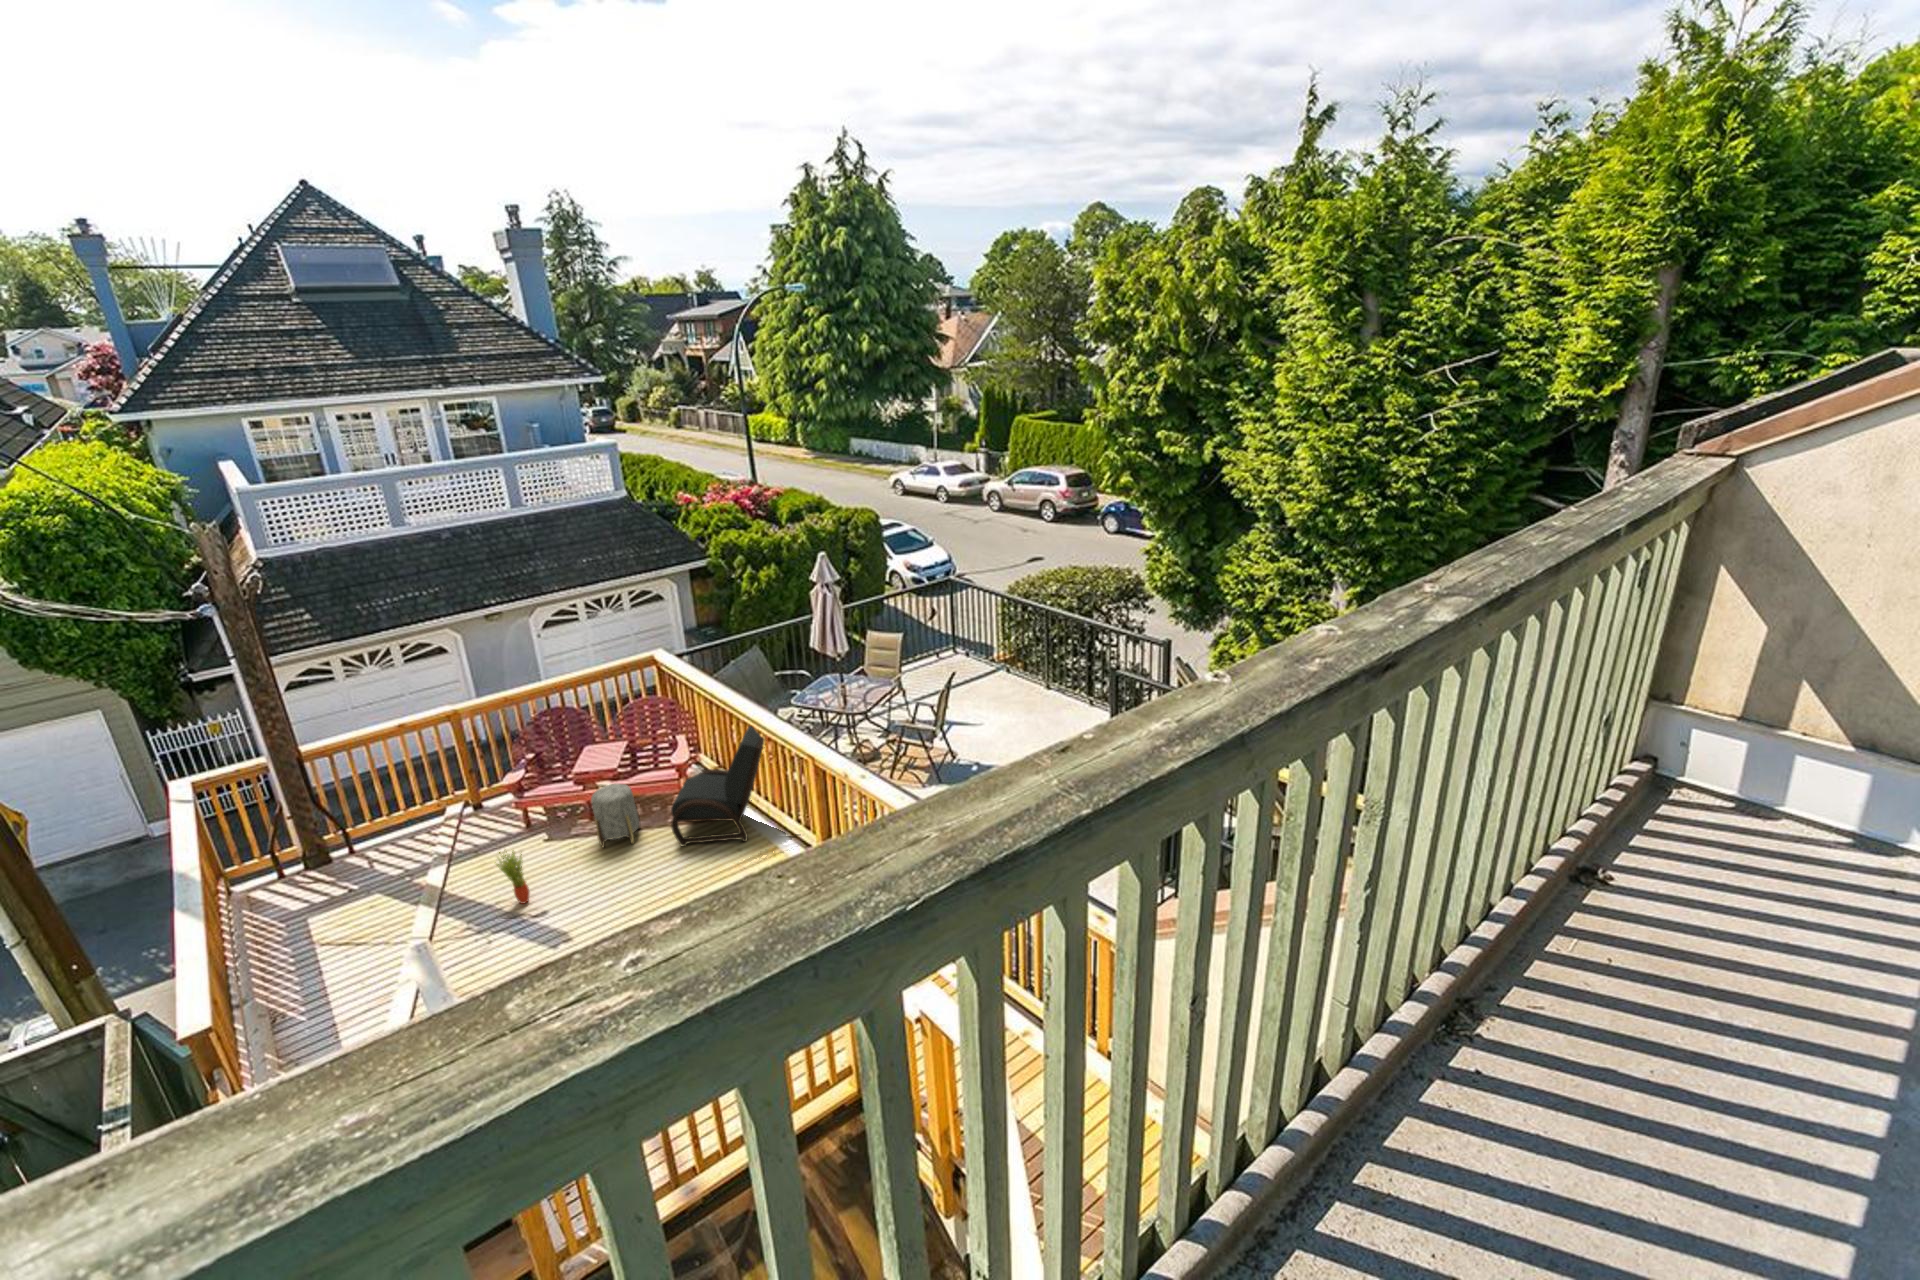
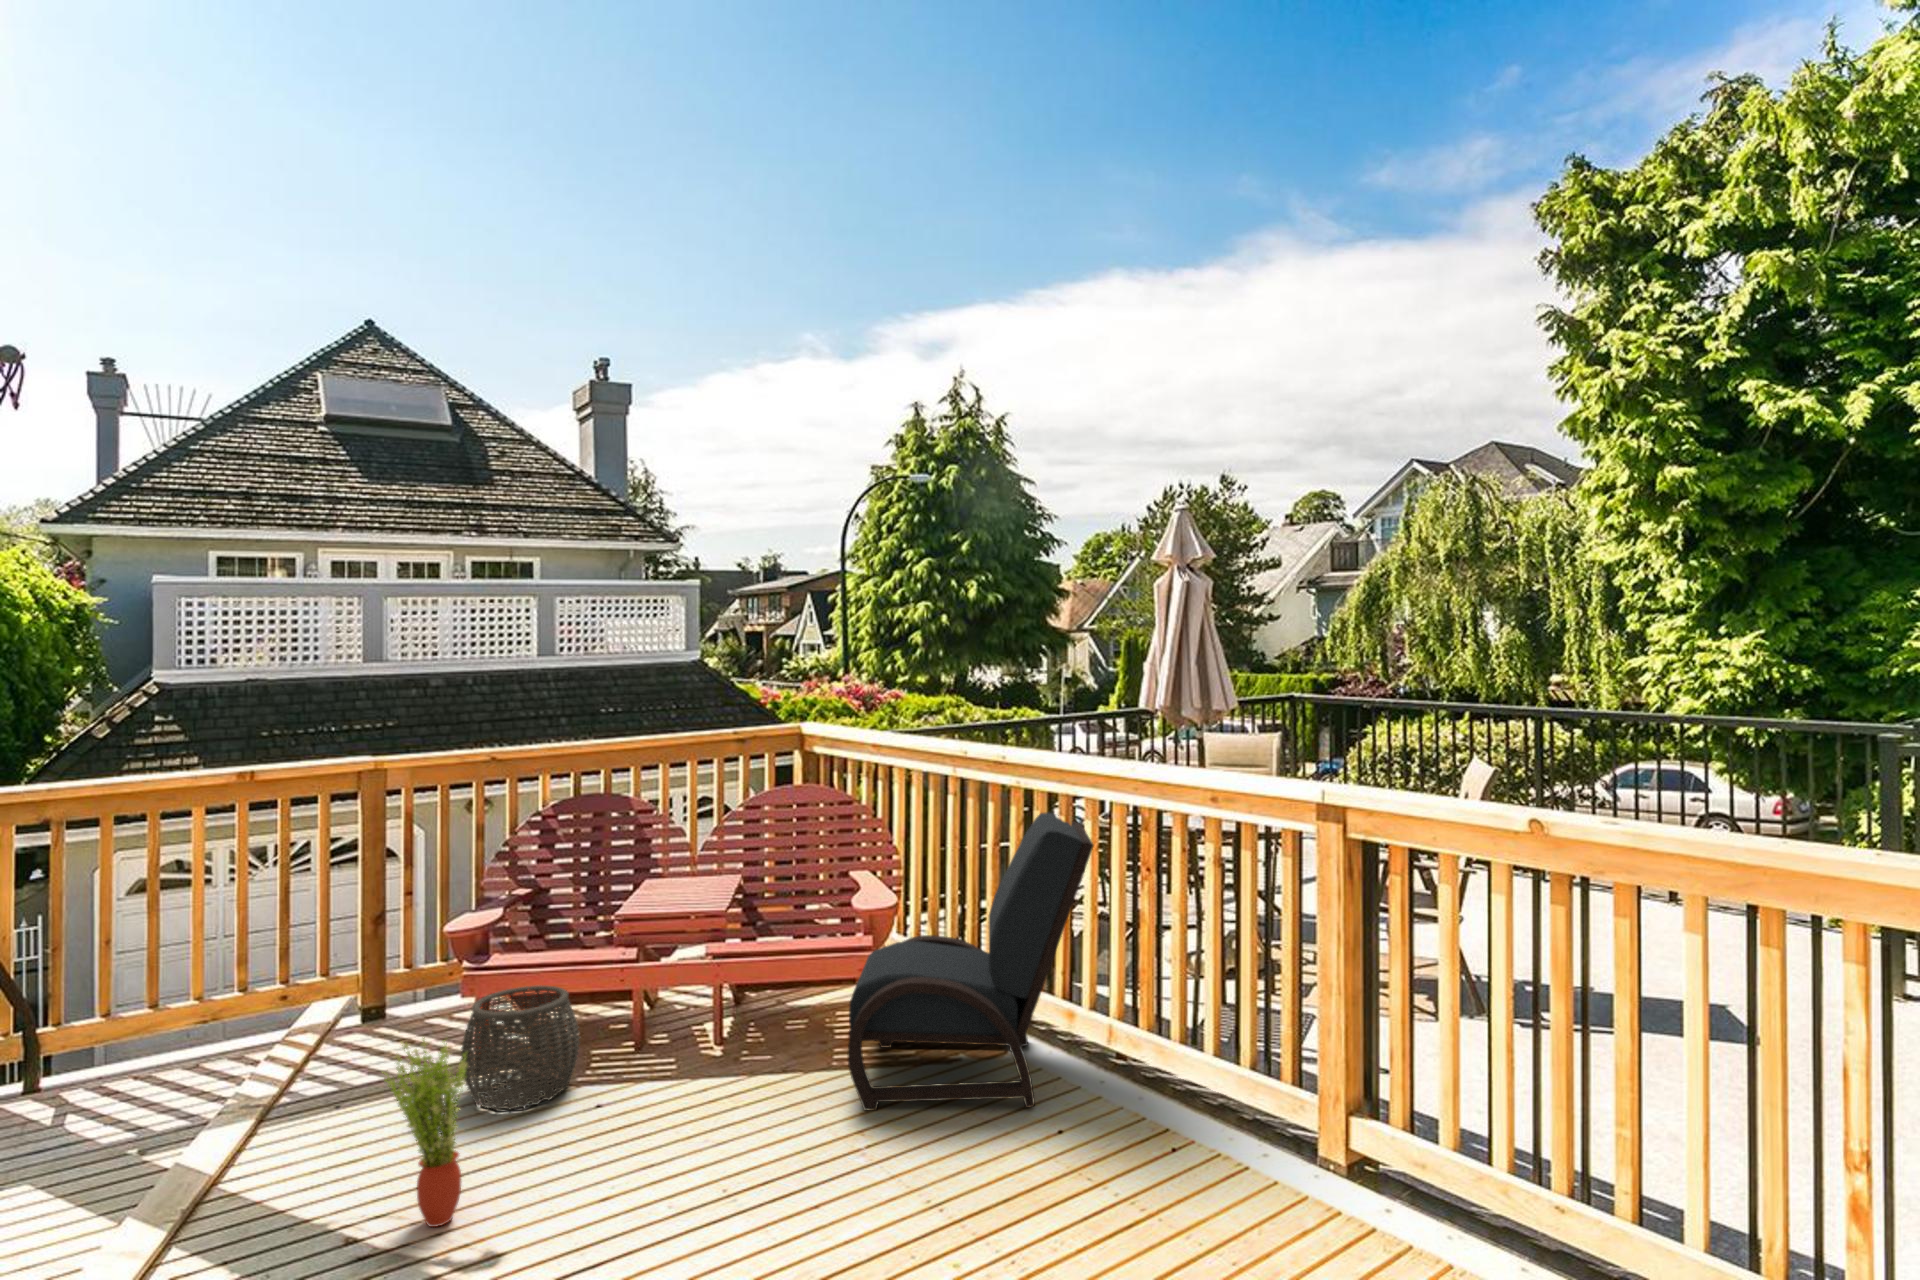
stool: present [591,784,640,848] -> none [654,941,754,1104]
woven basket: none [519,805,567,855] -> present [460,985,580,1110]

